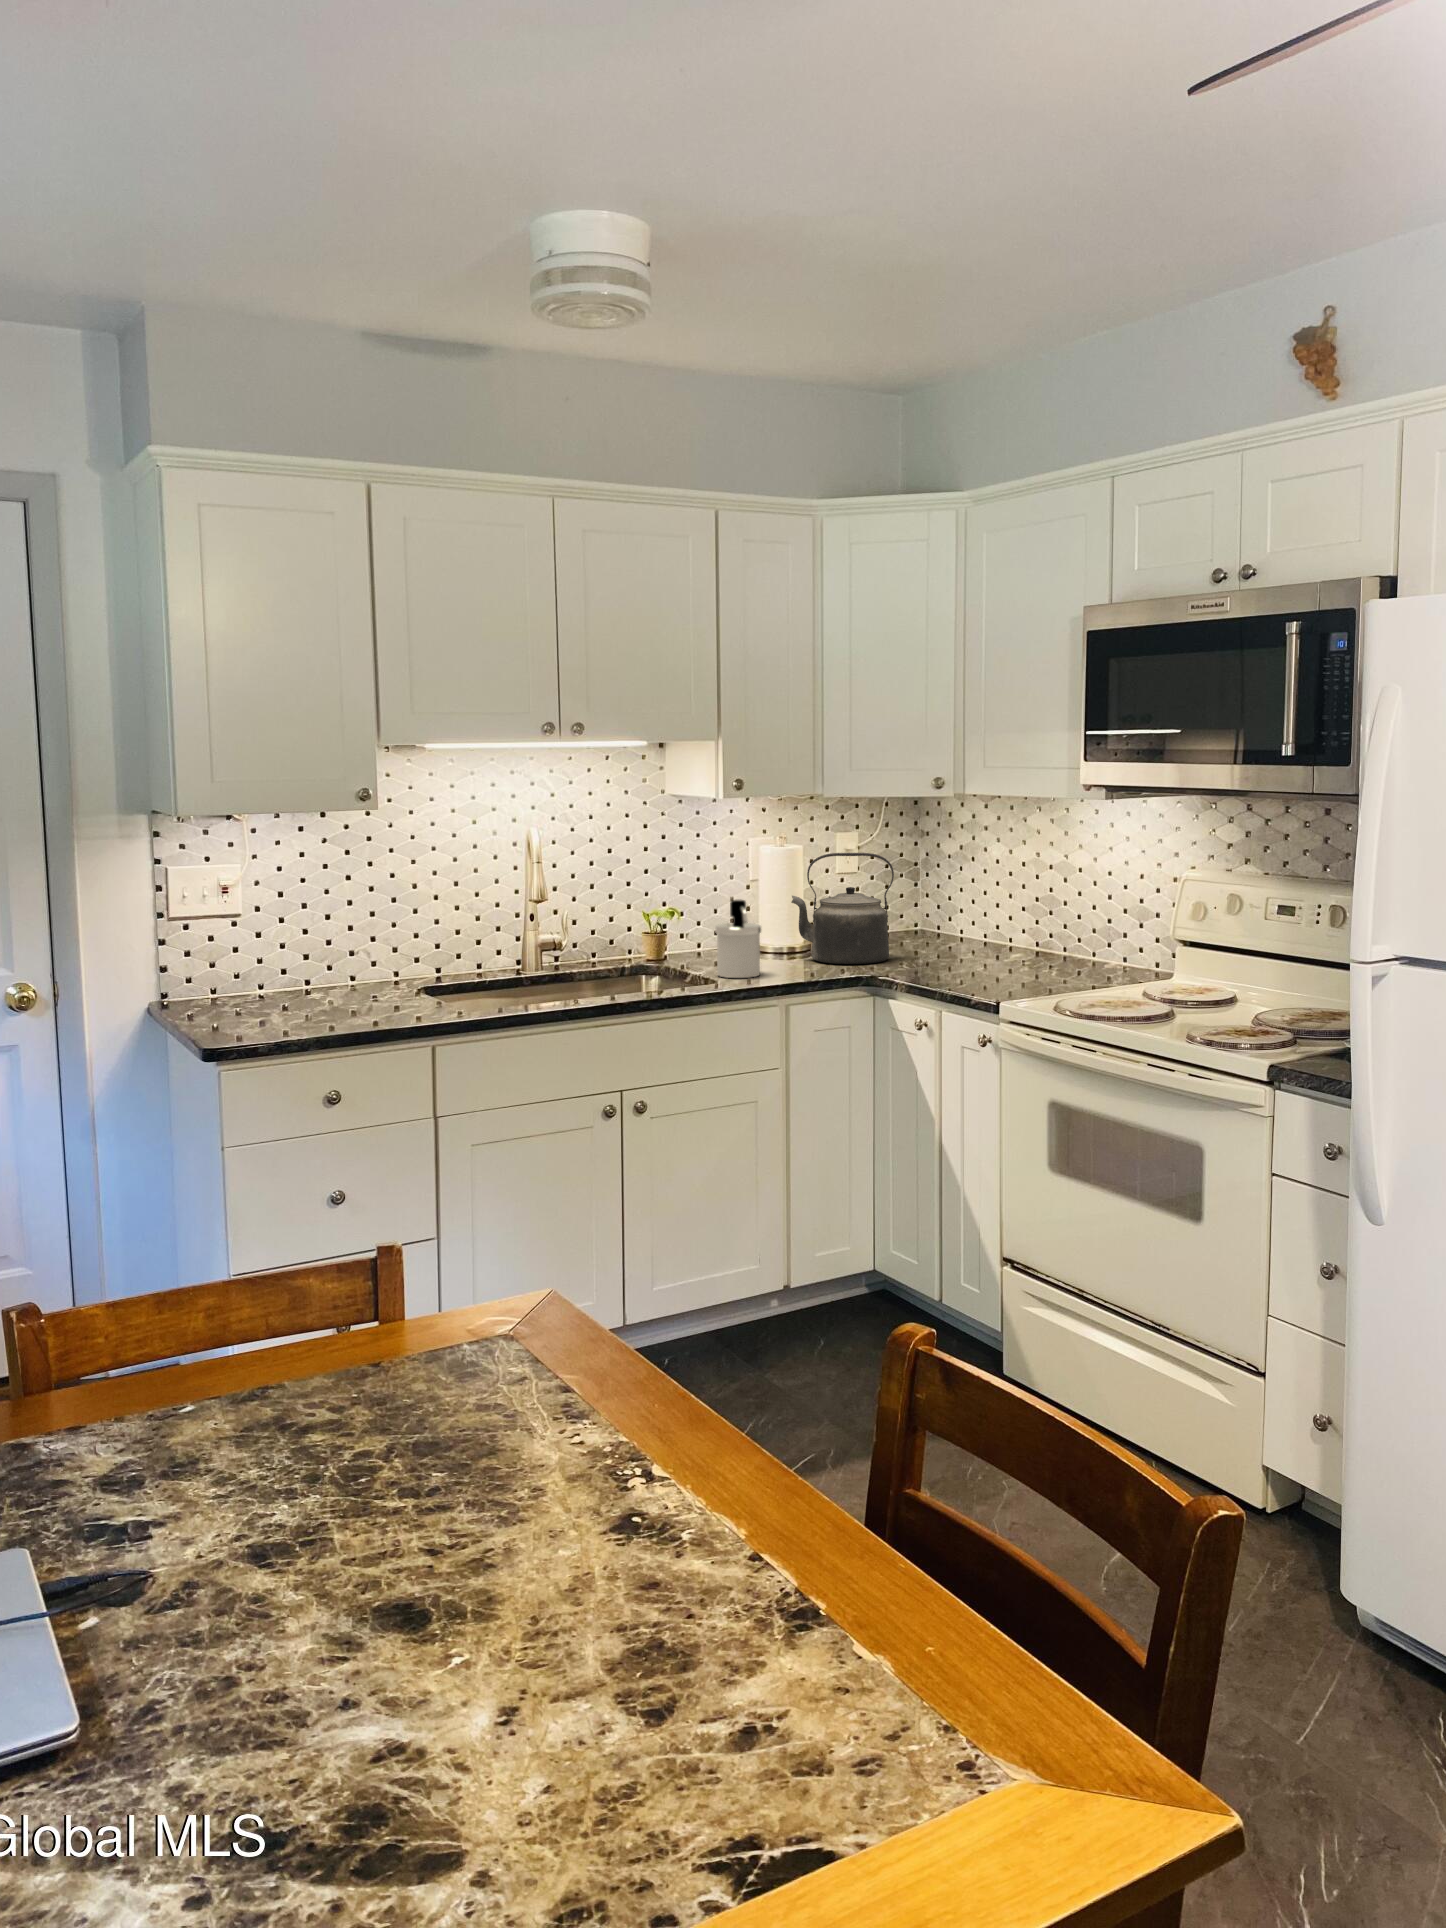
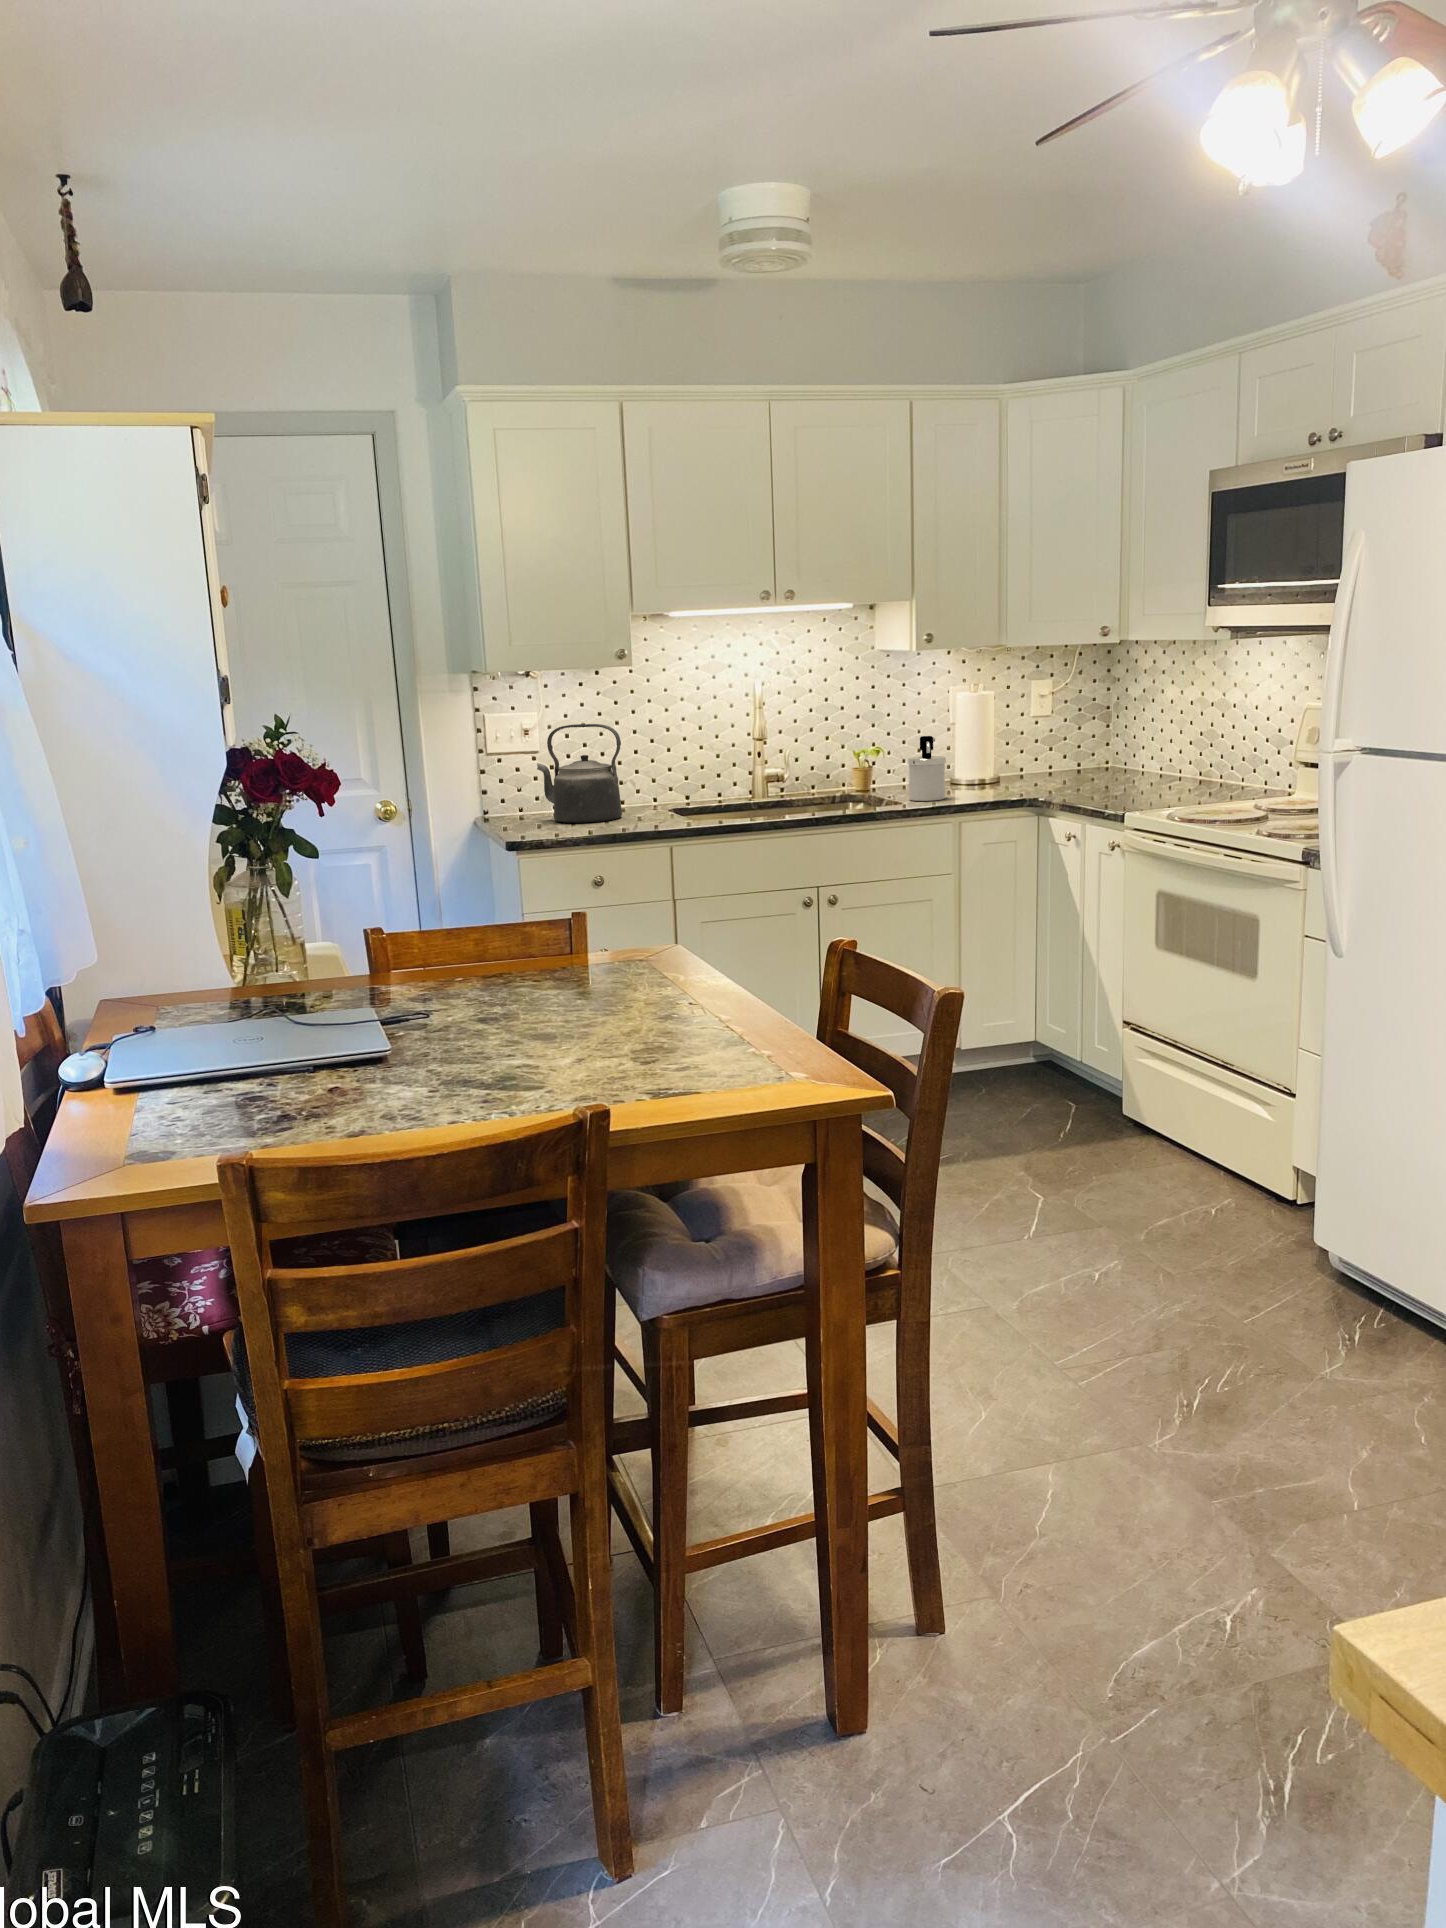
kettle: present [791,853,894,964] -> present [537,724,622,823]

